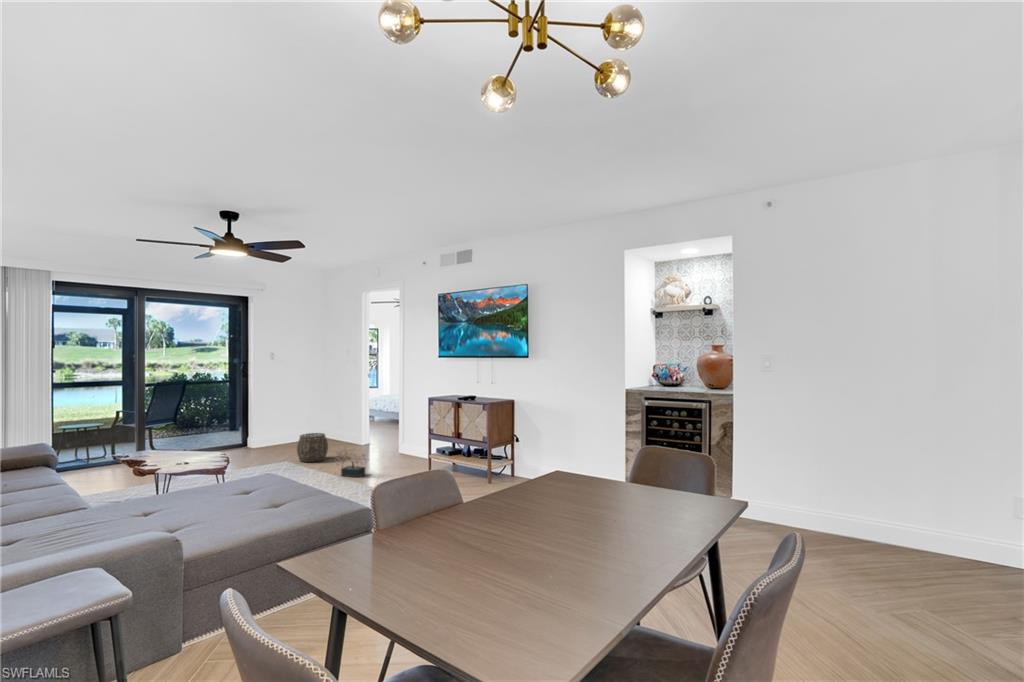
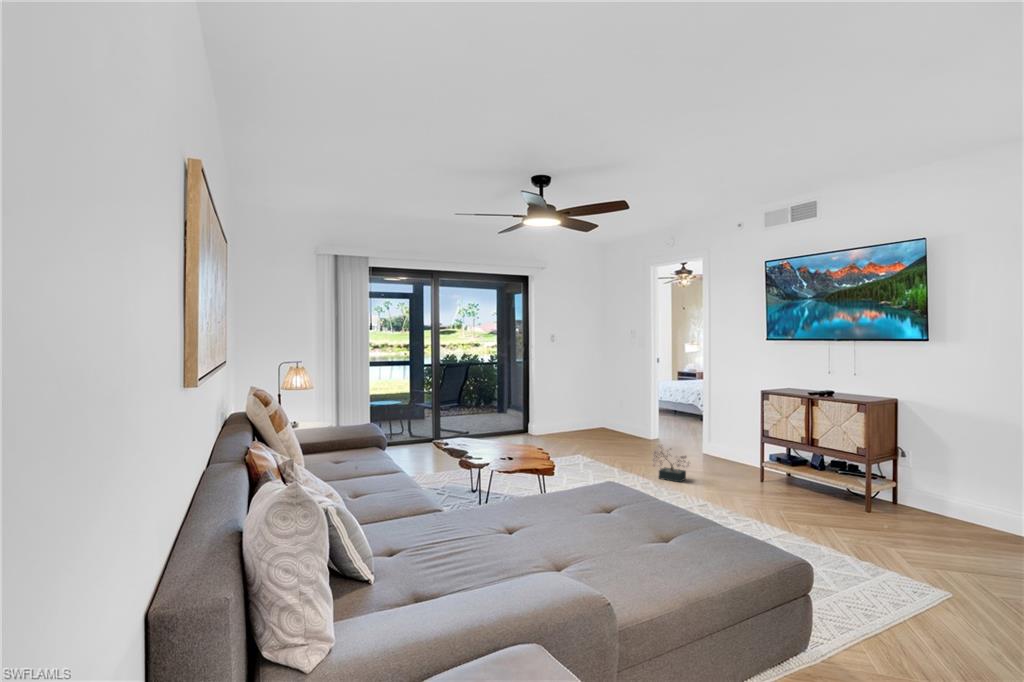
woven basket: present [297,433,328,462] -> none [593,425,627,458]

